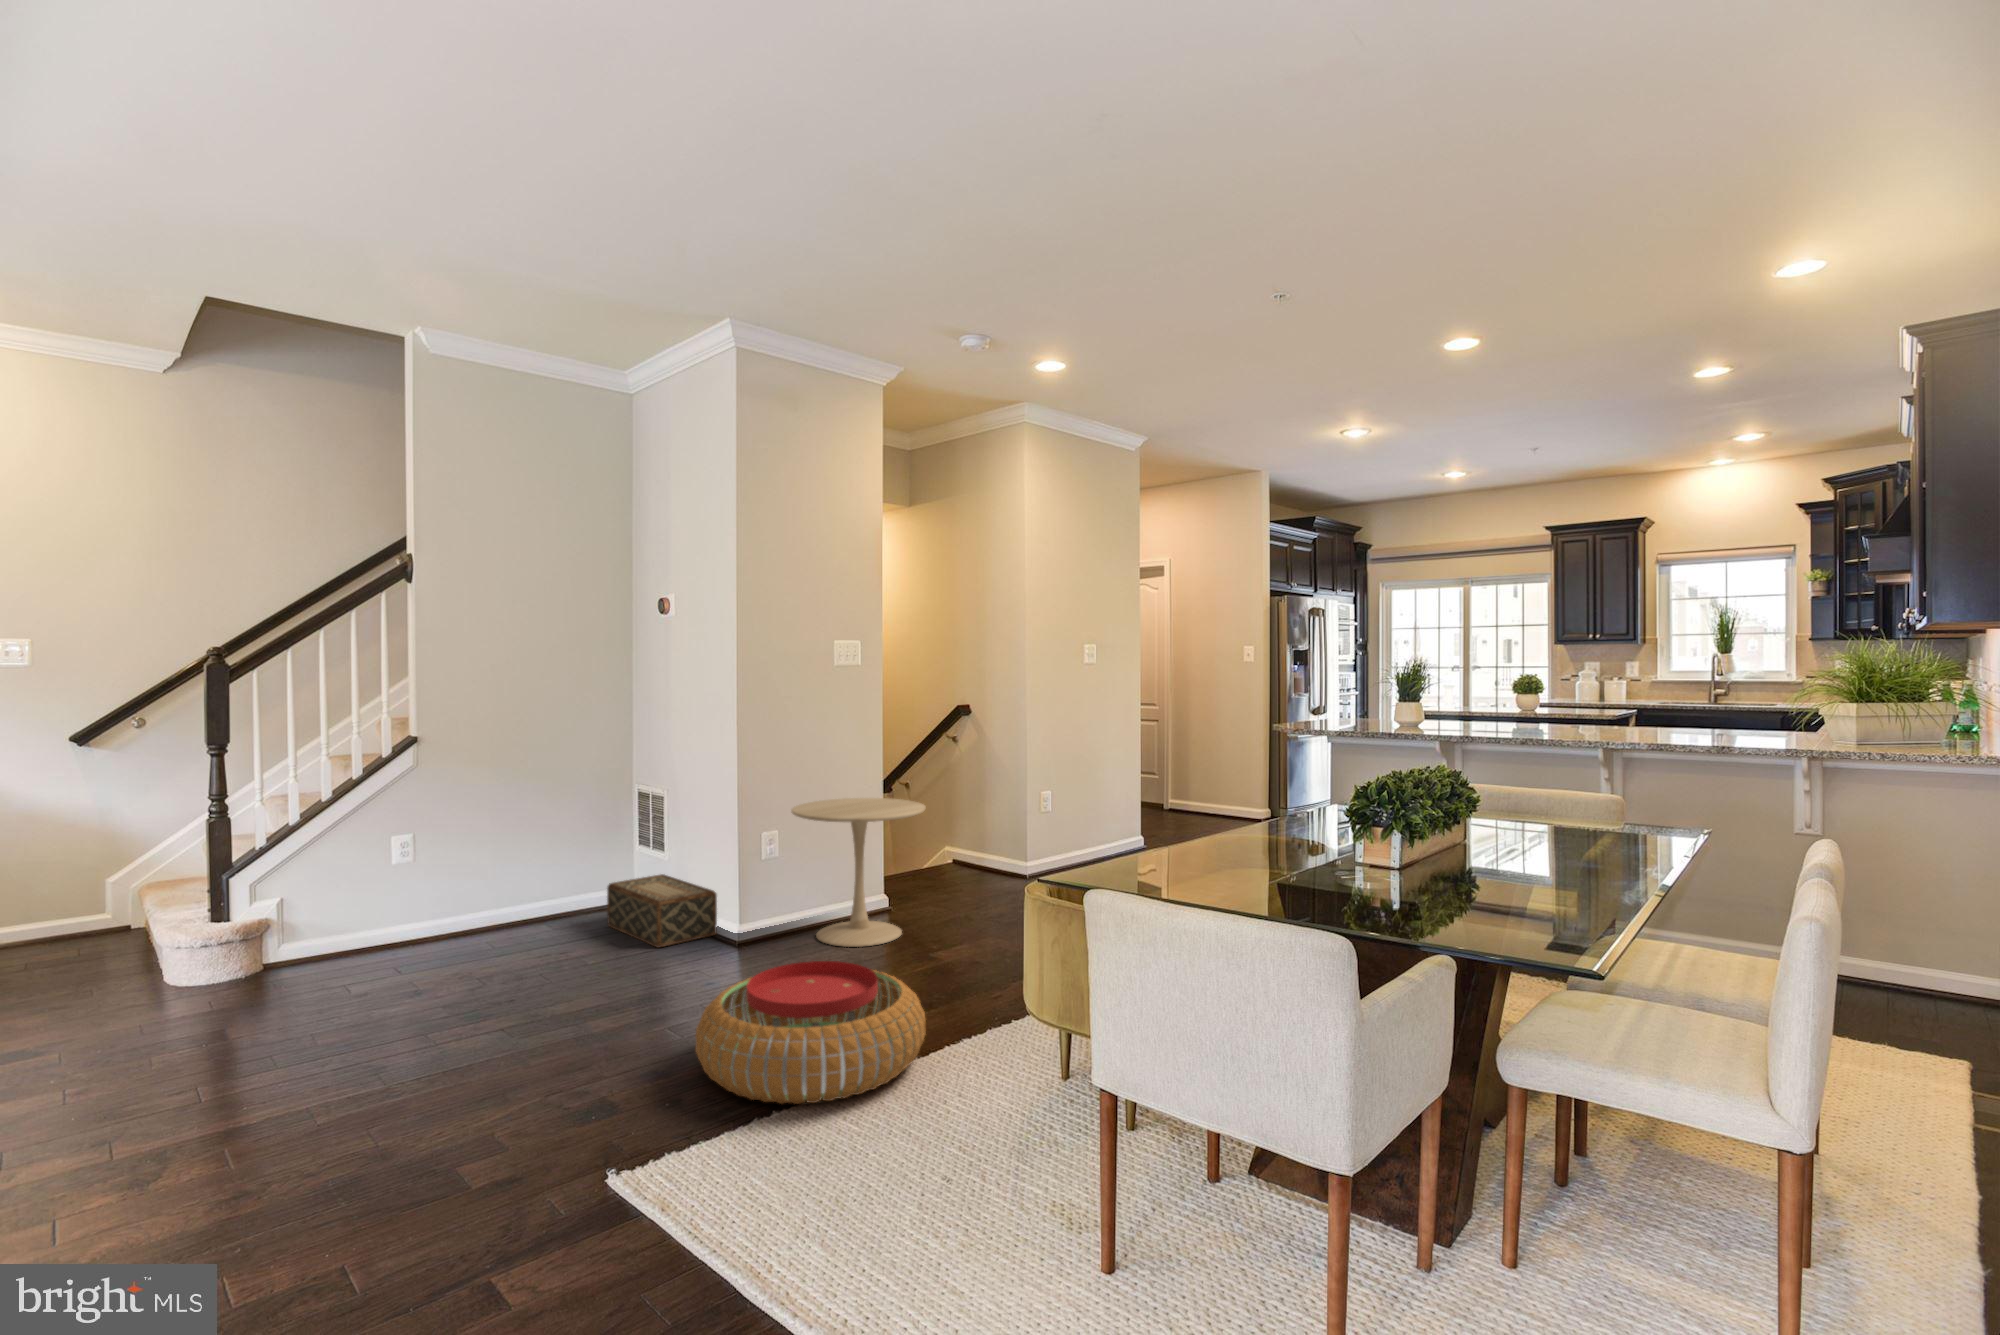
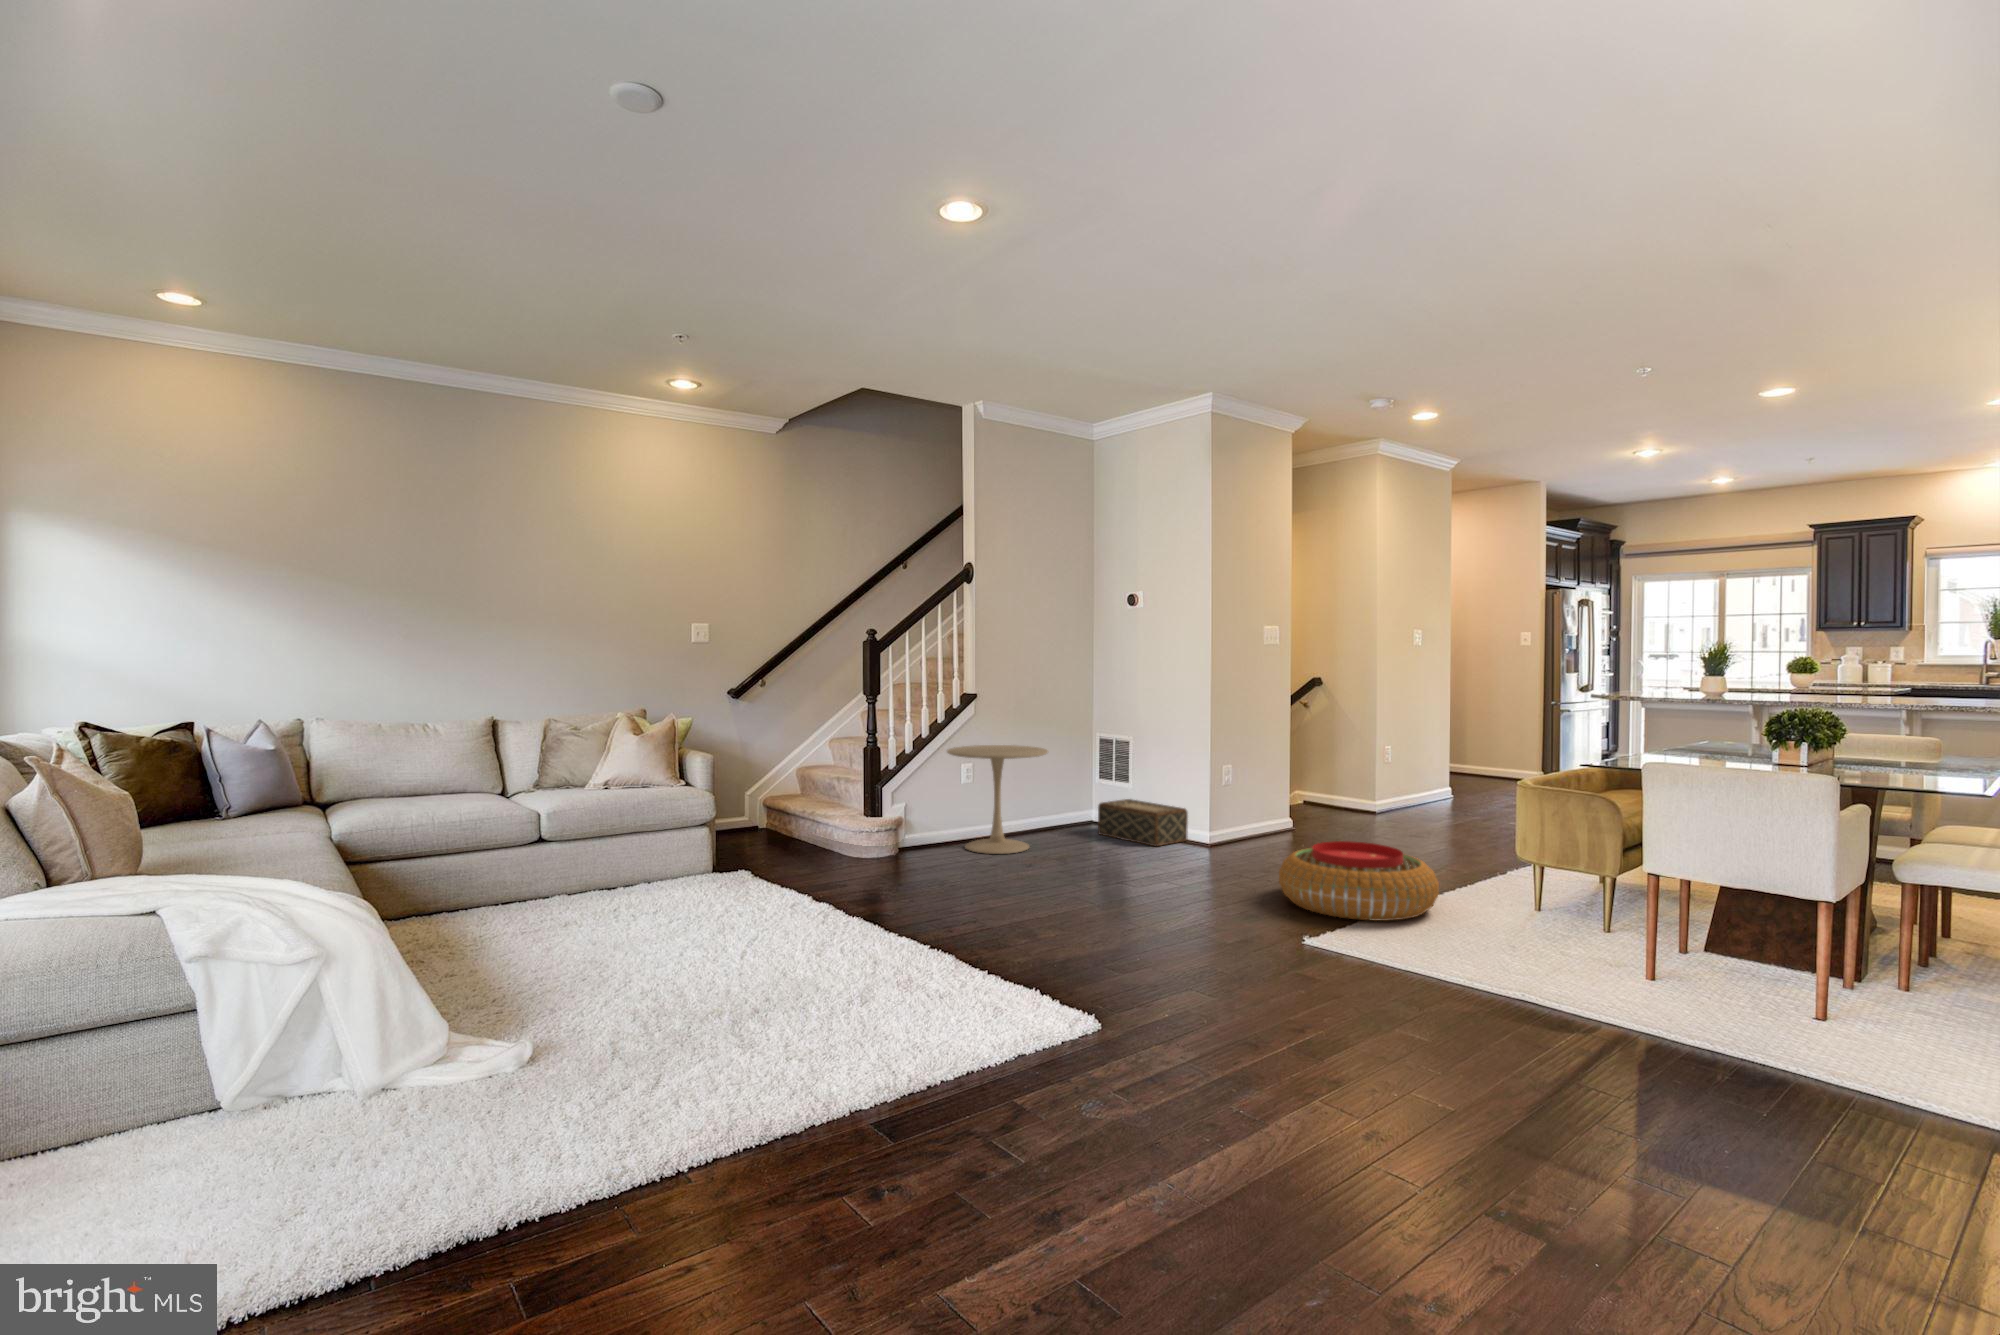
side table: present [791,798,926,947] -> present [947,745,1048,854]

